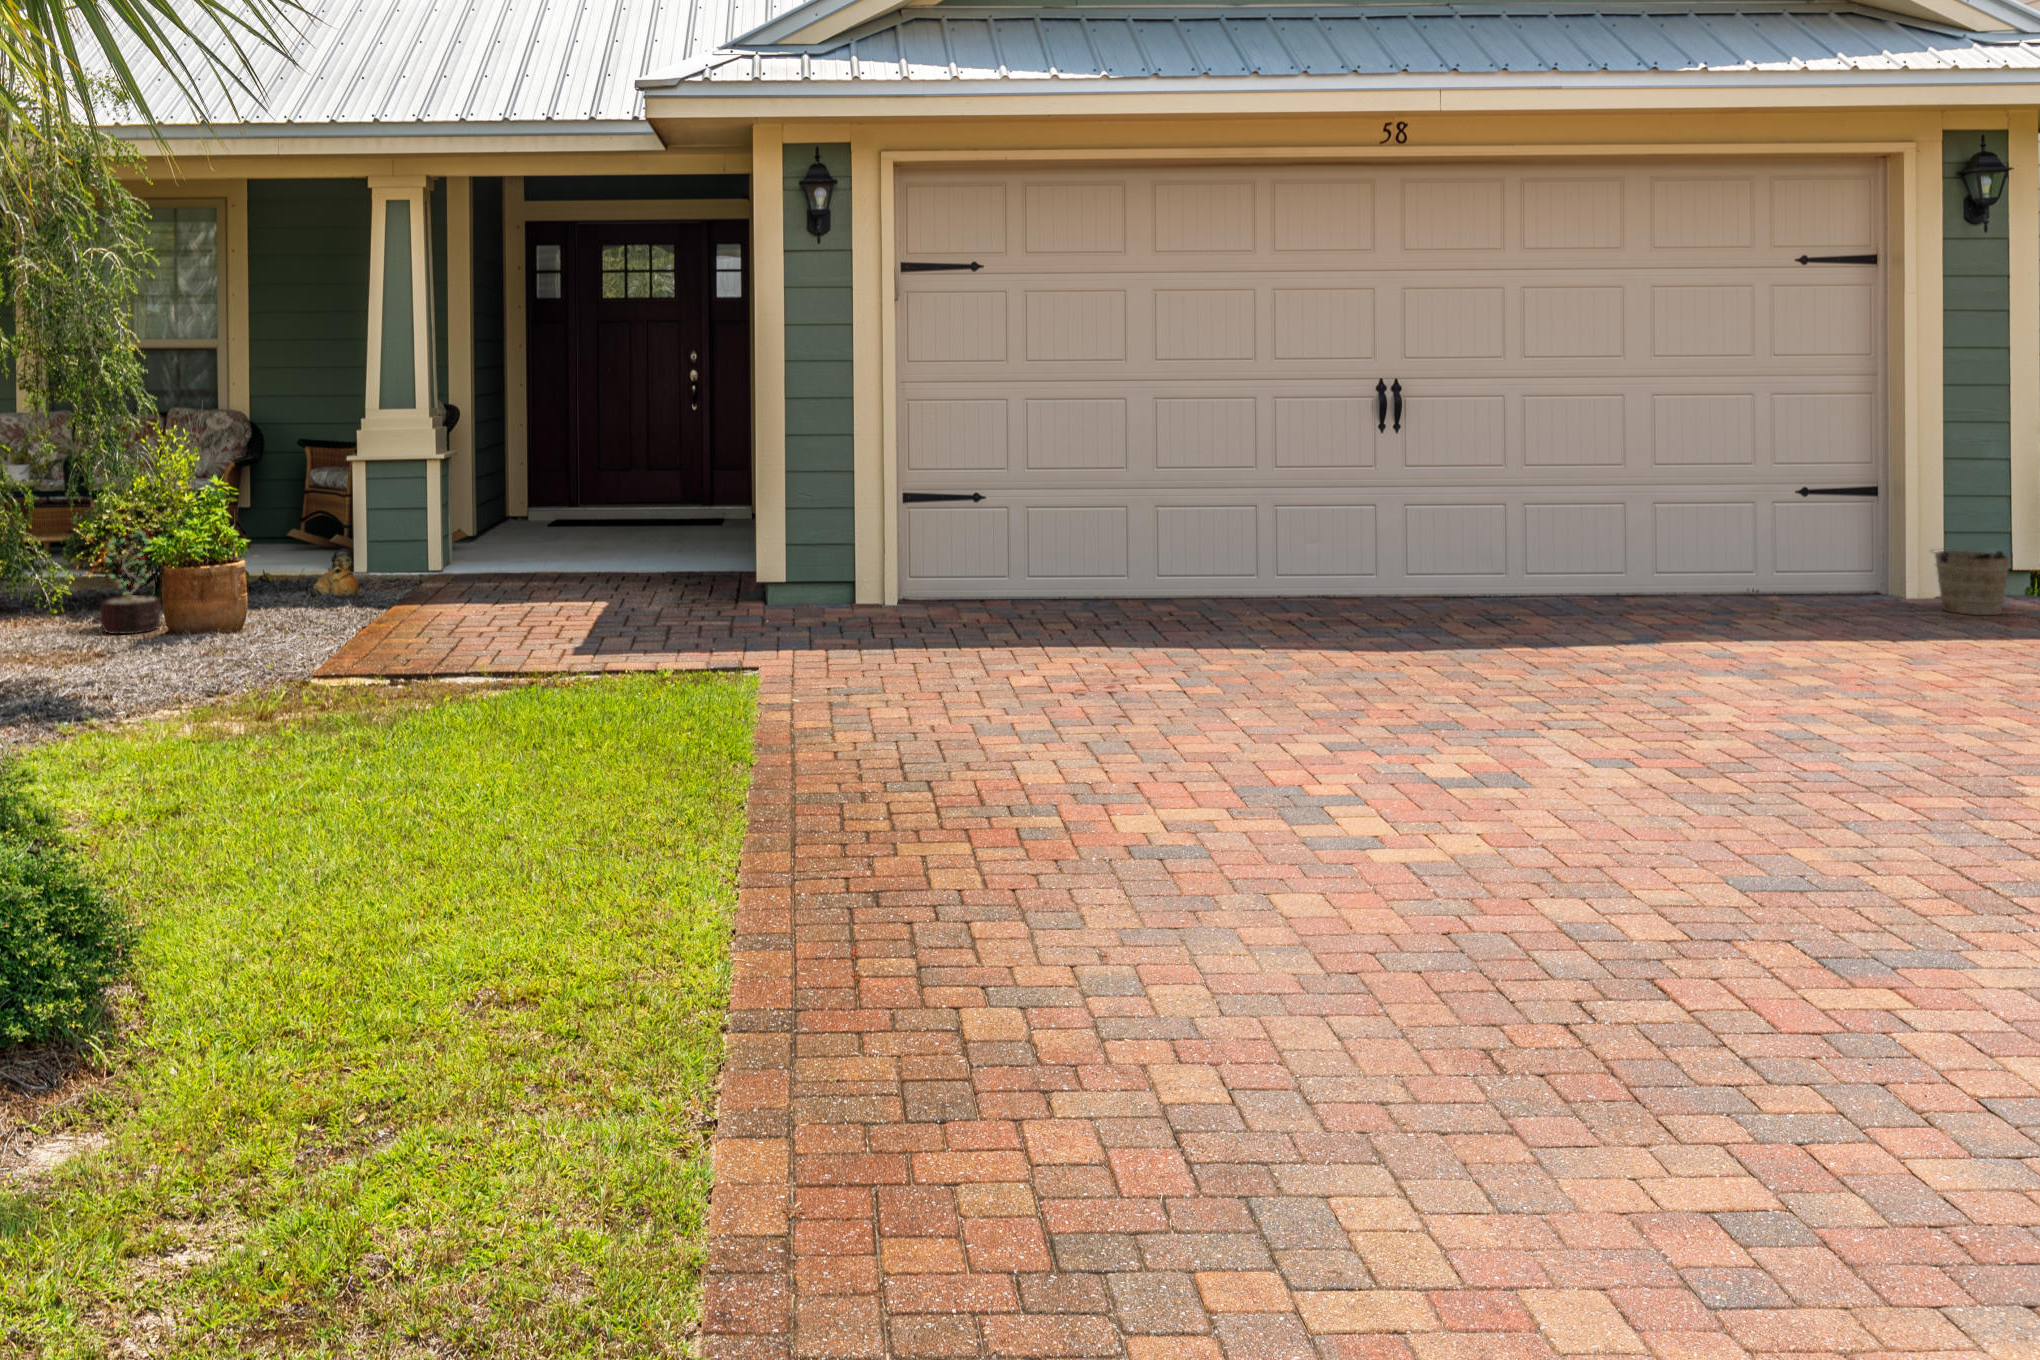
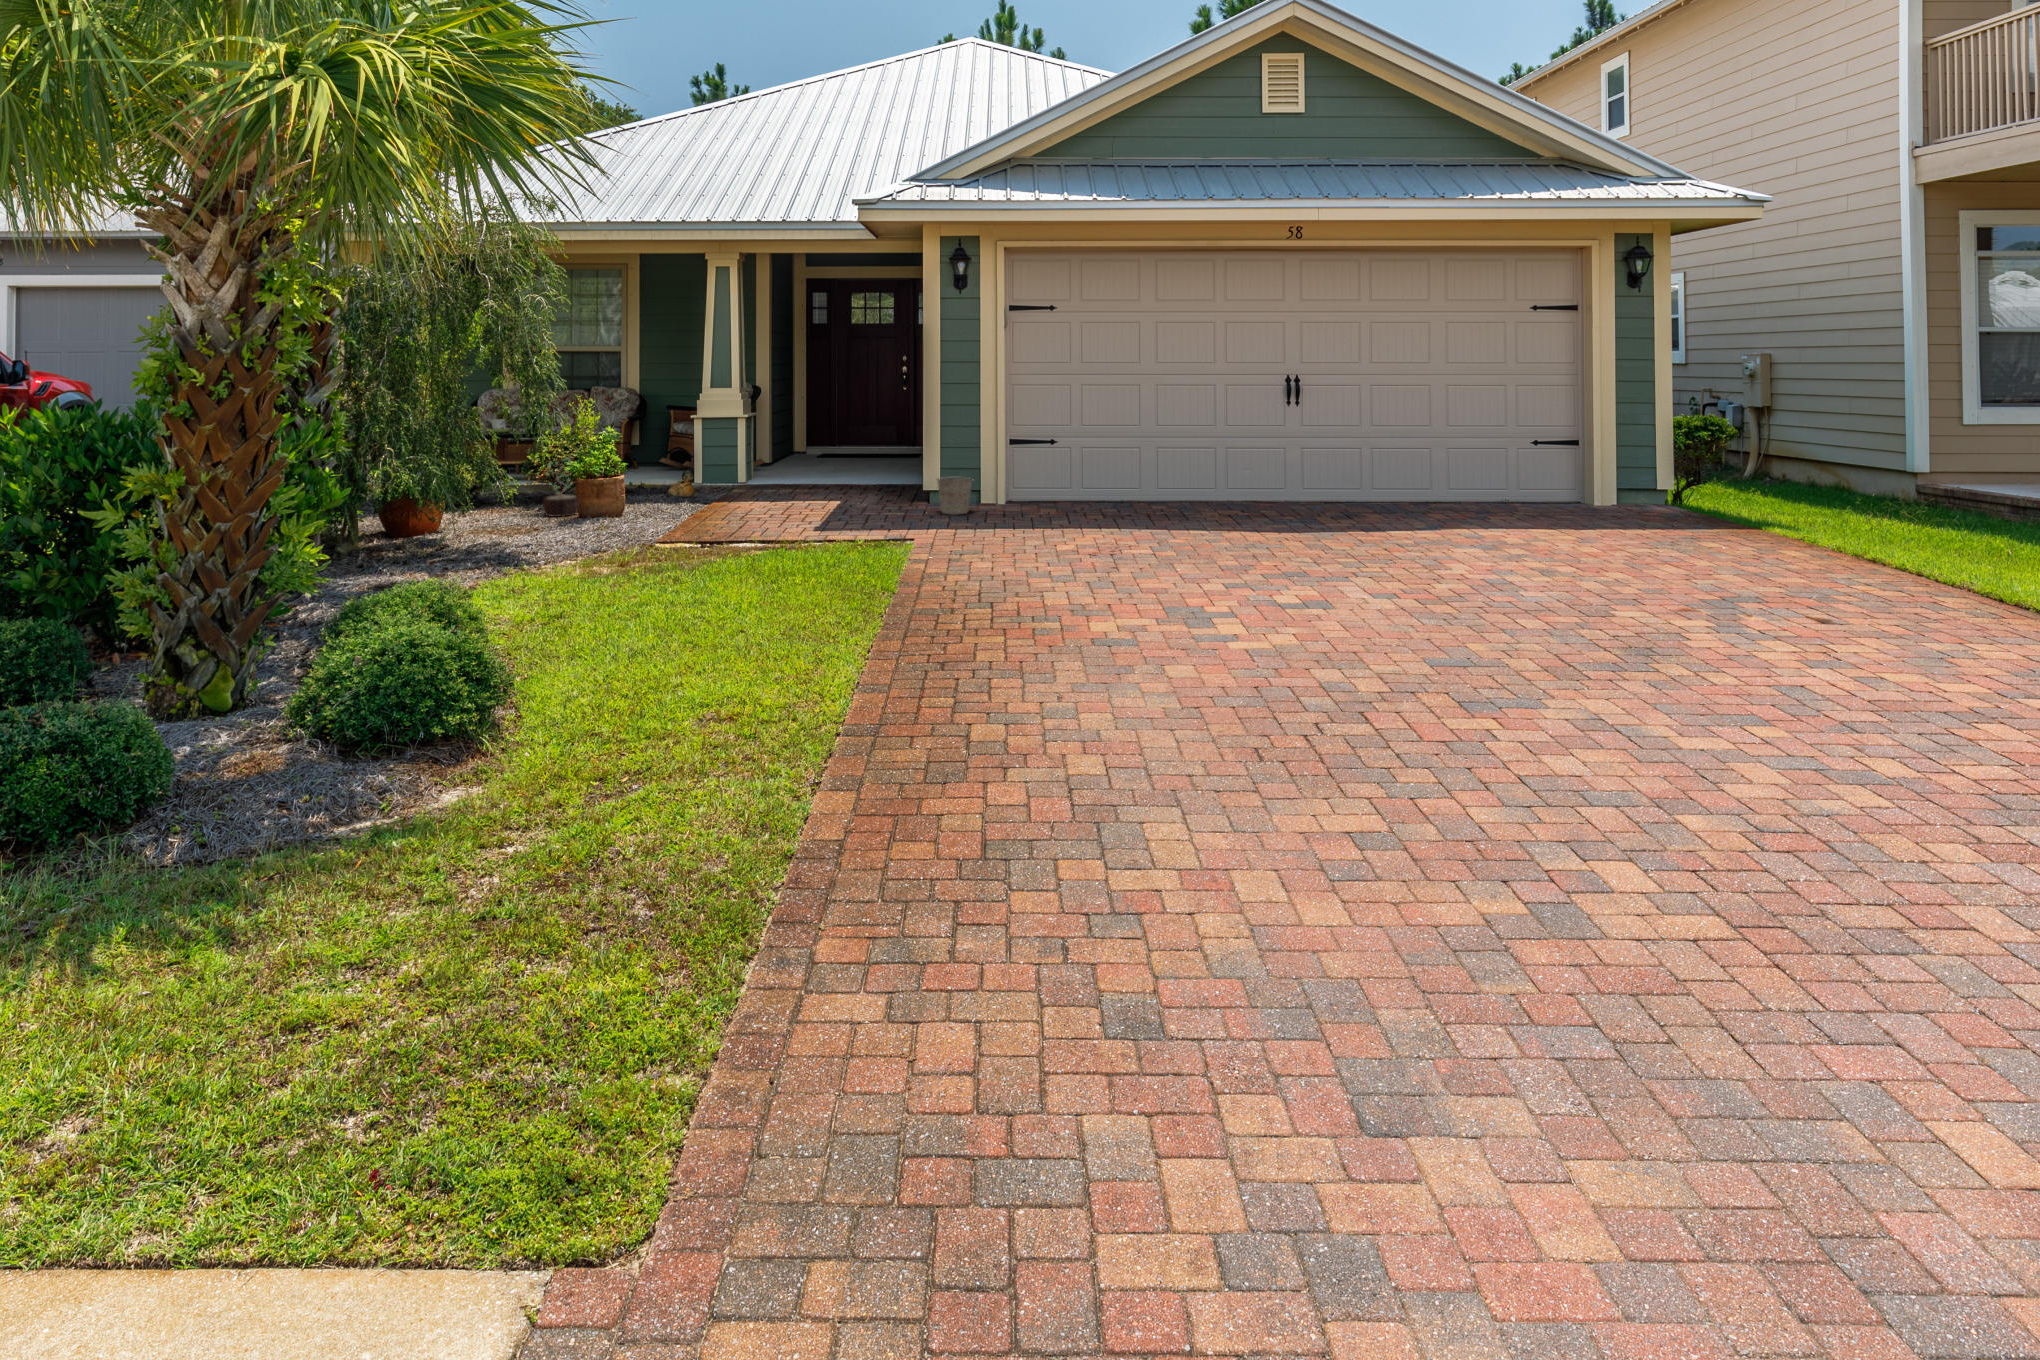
bucket: present [1935,548,2010,615] -> present [937,477,973,515]

